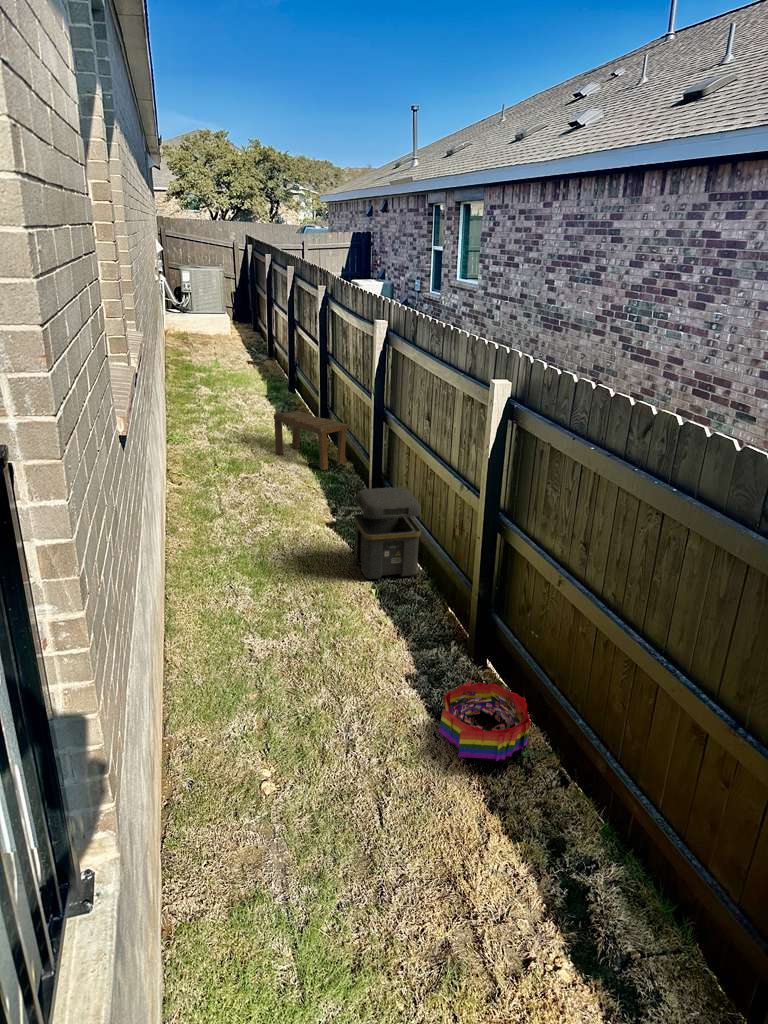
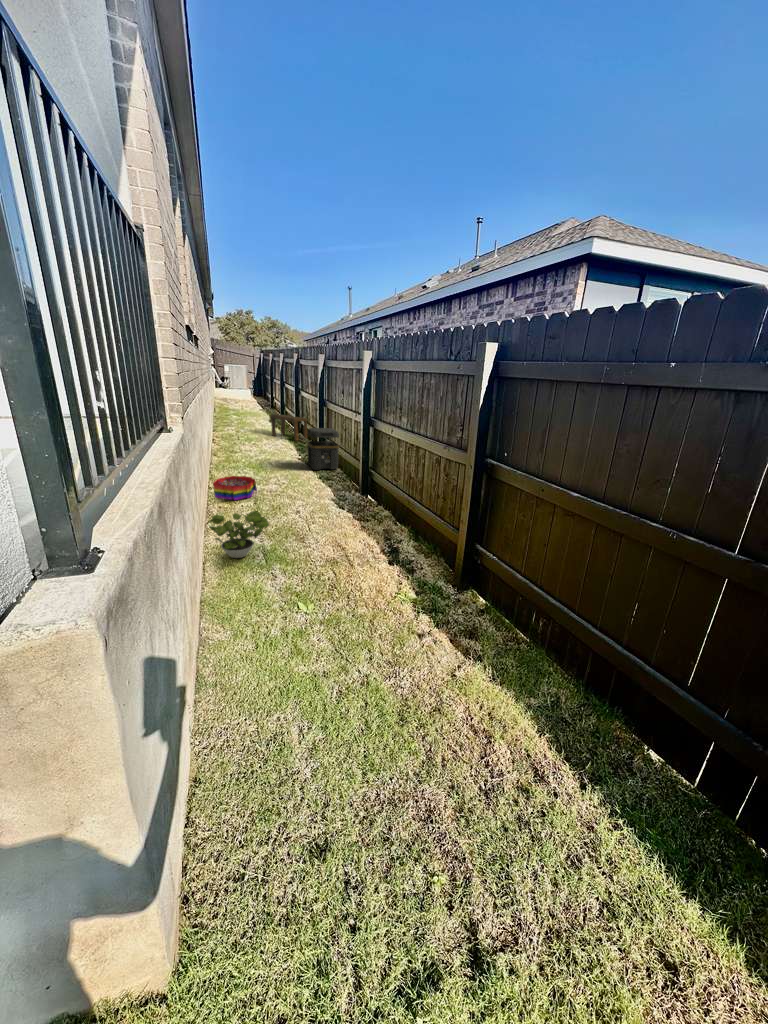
storage bin: present [439,680,531,761] -> present [213,476,257,500]
potted plant: none [170,854,304,969] -> present [209,511,269,558]

